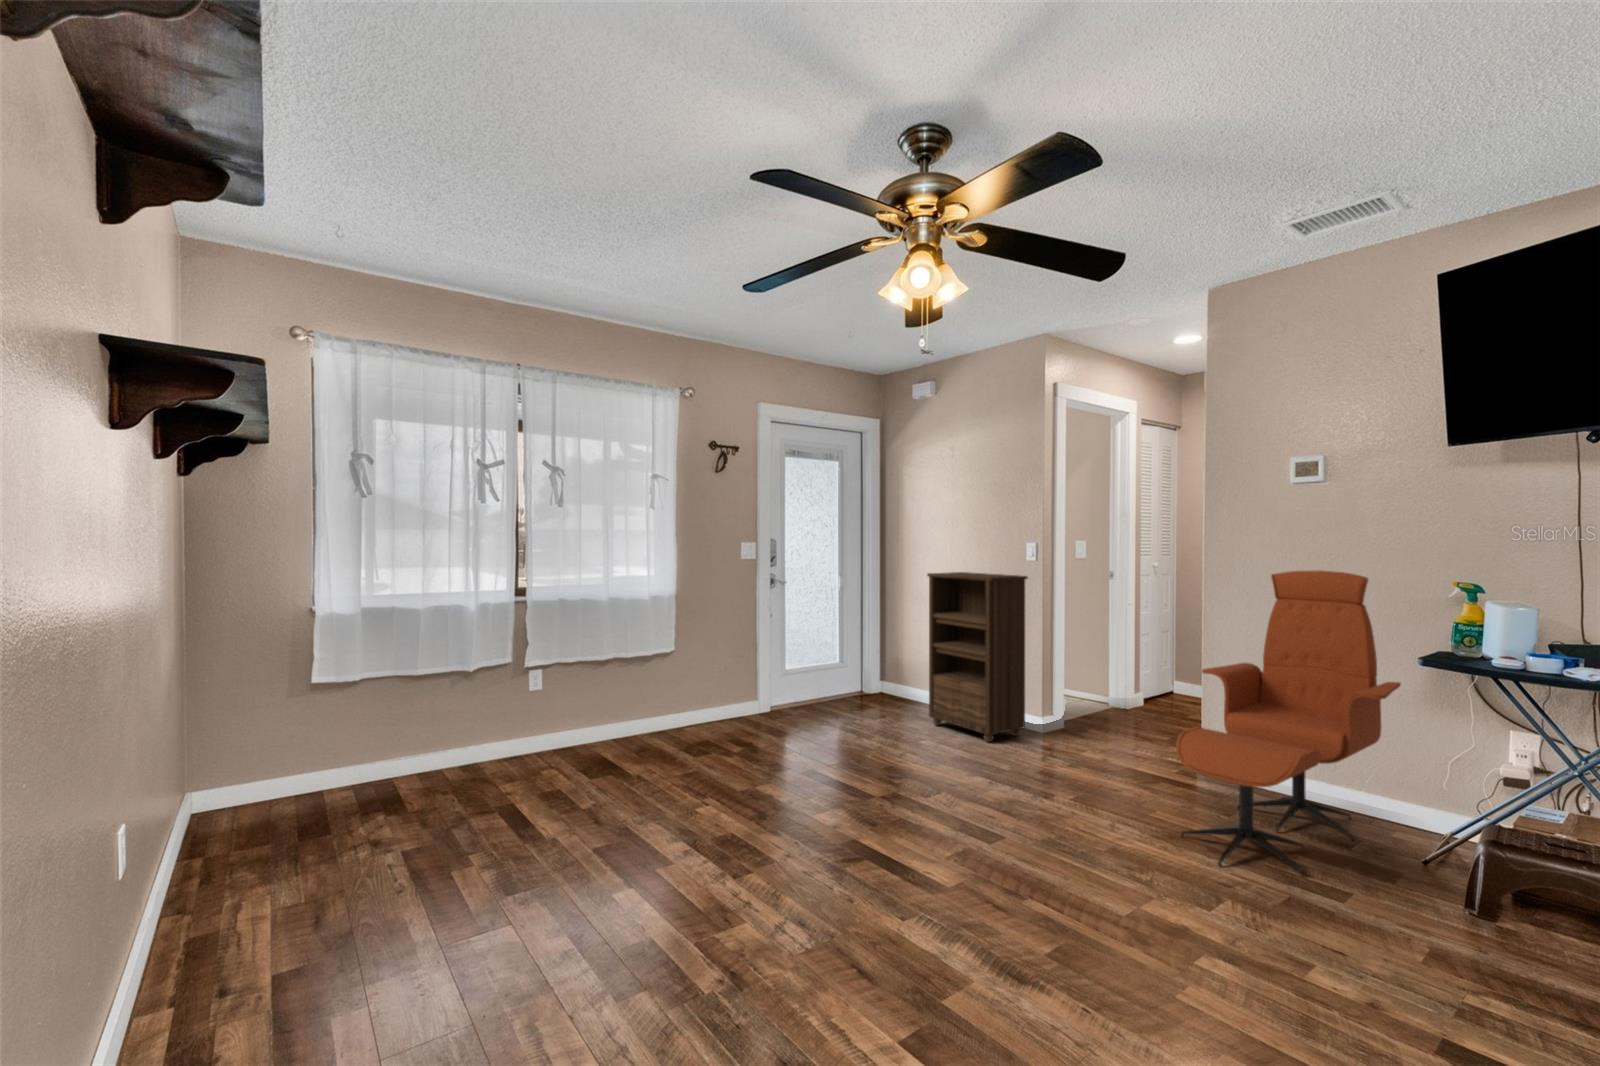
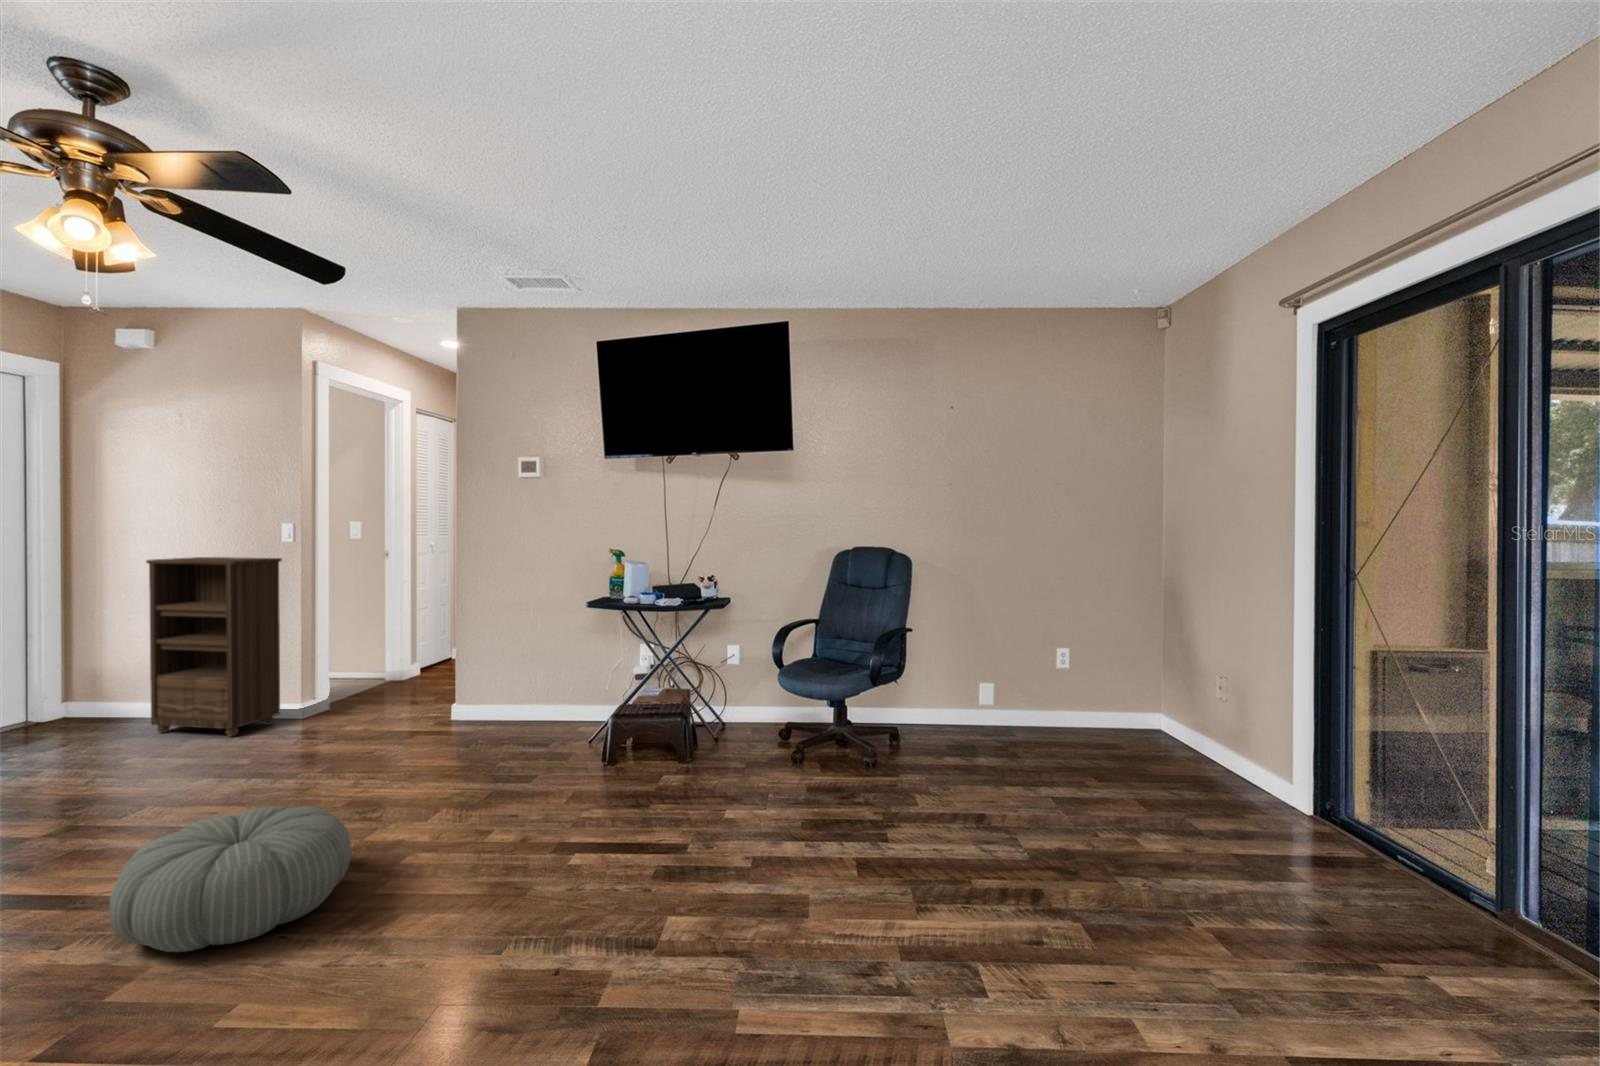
lounge chair: present [1176,570,1401,876] -> none [412,544,584,786]
pouf: none [935,844,1147,1004] -> present [109,806,352,952]

